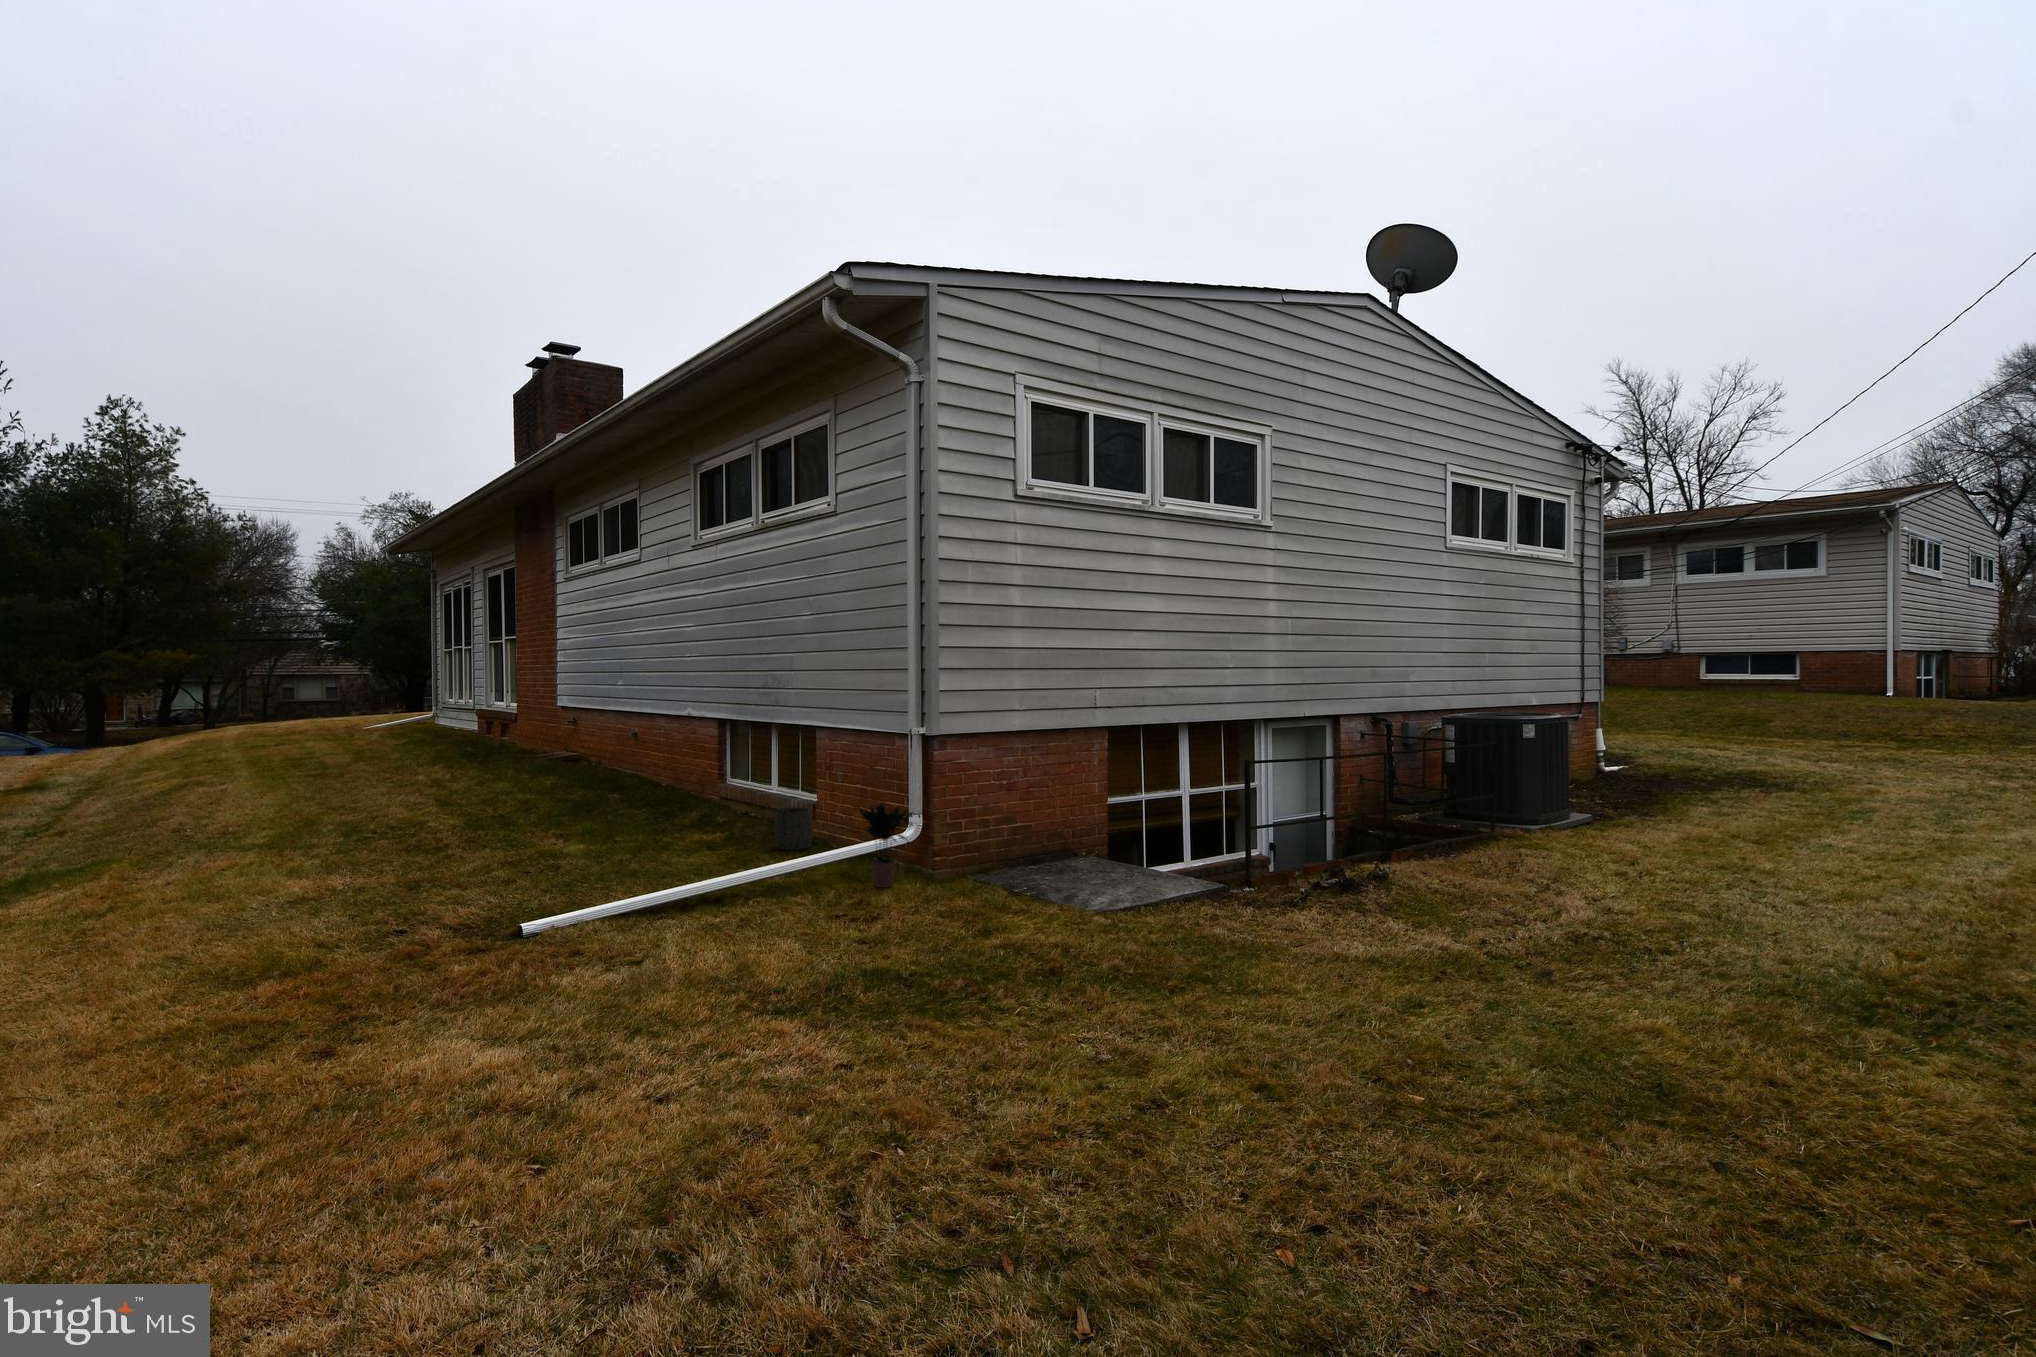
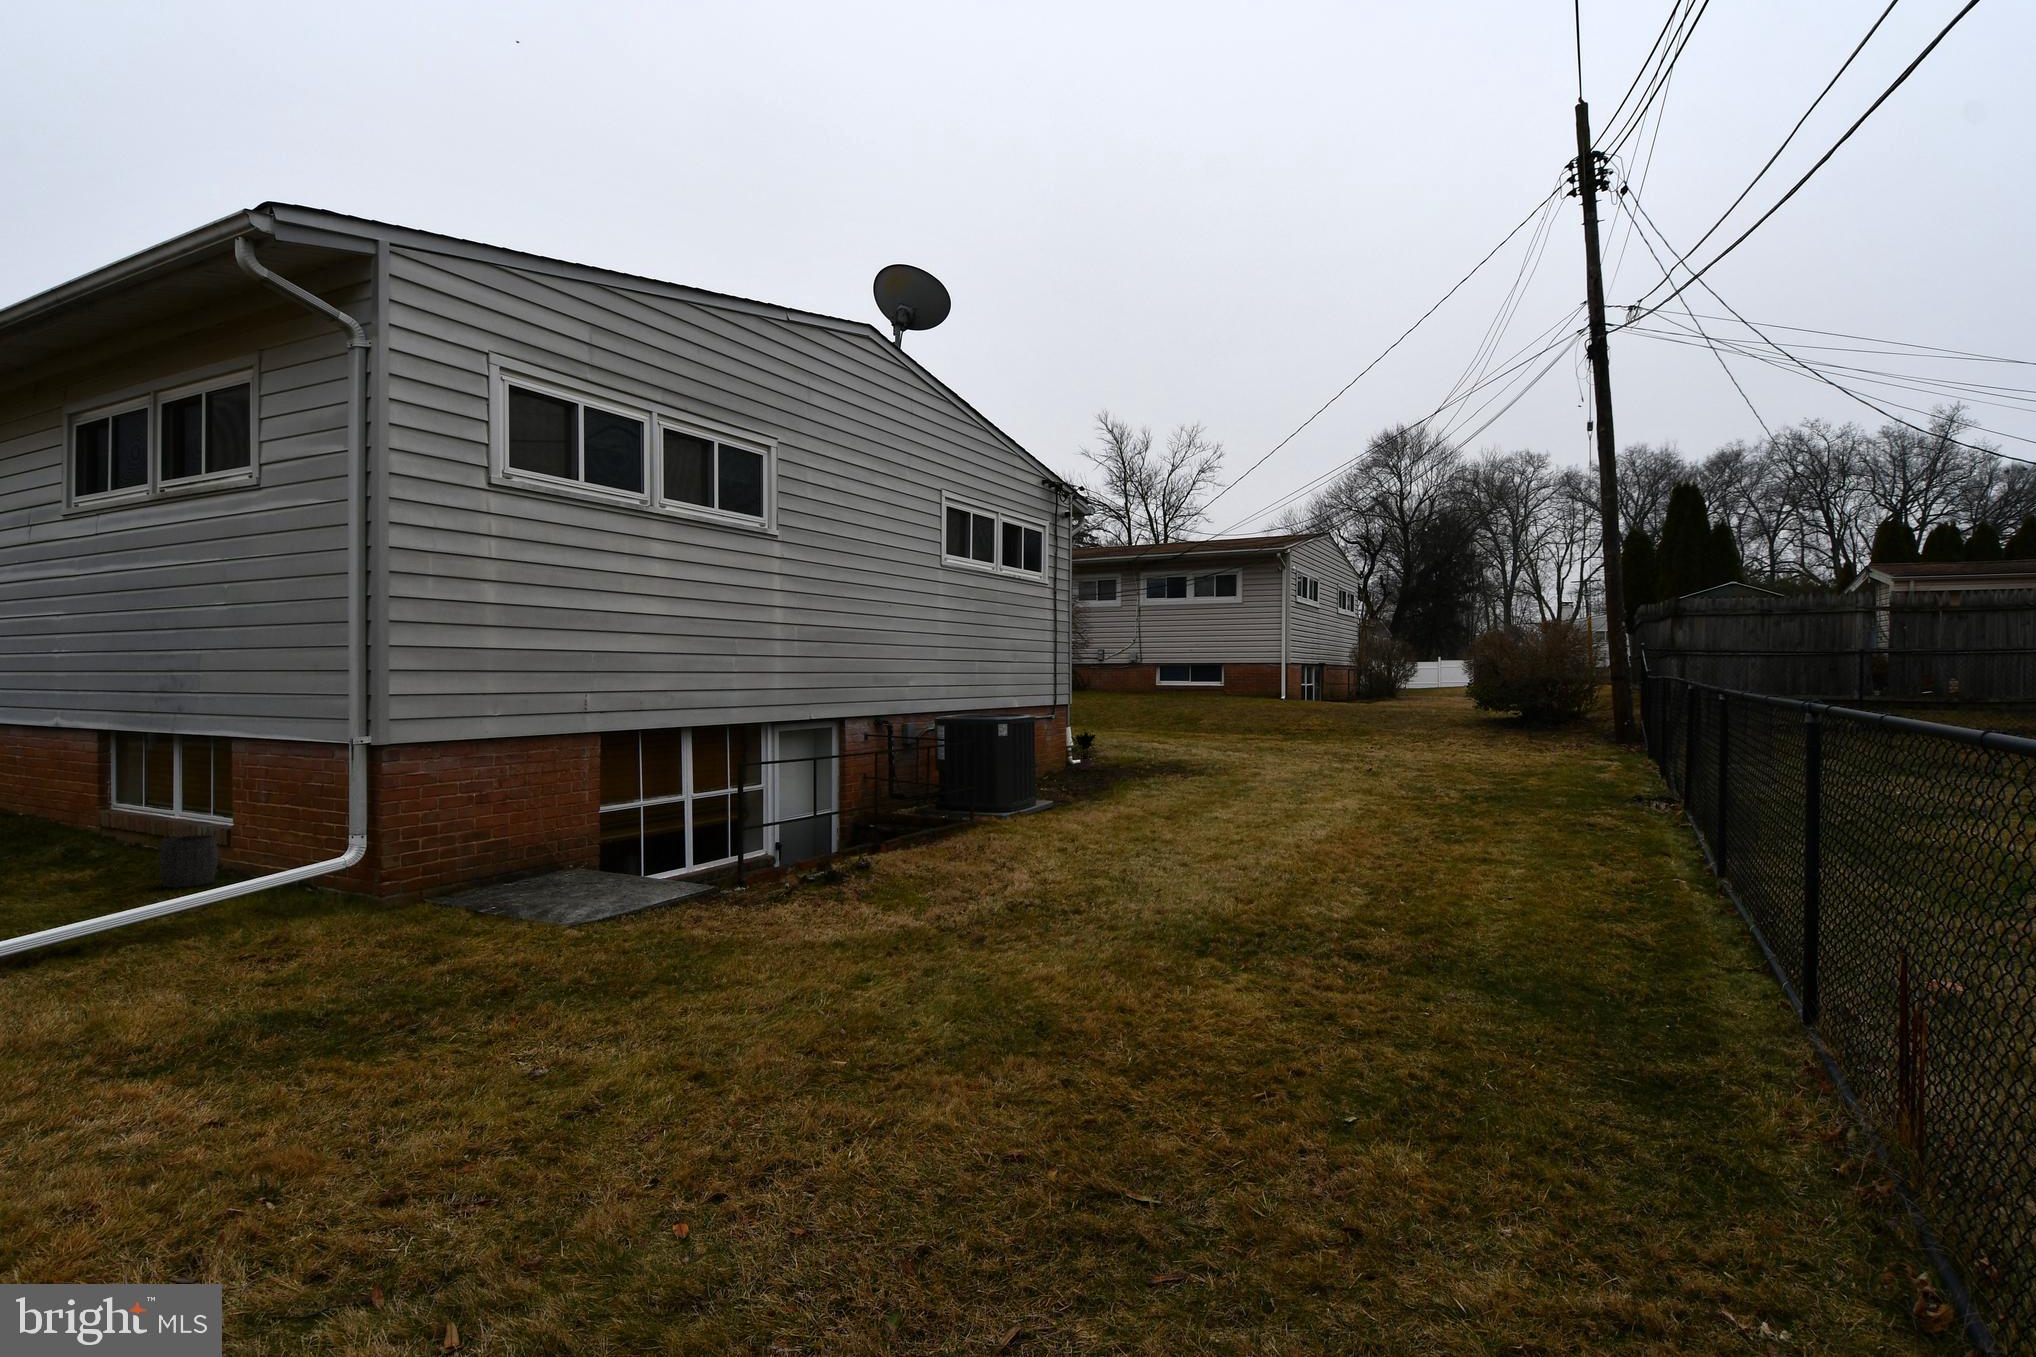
potted plant: present [859,804,912,887] -> present [1071,732,1096,770]

